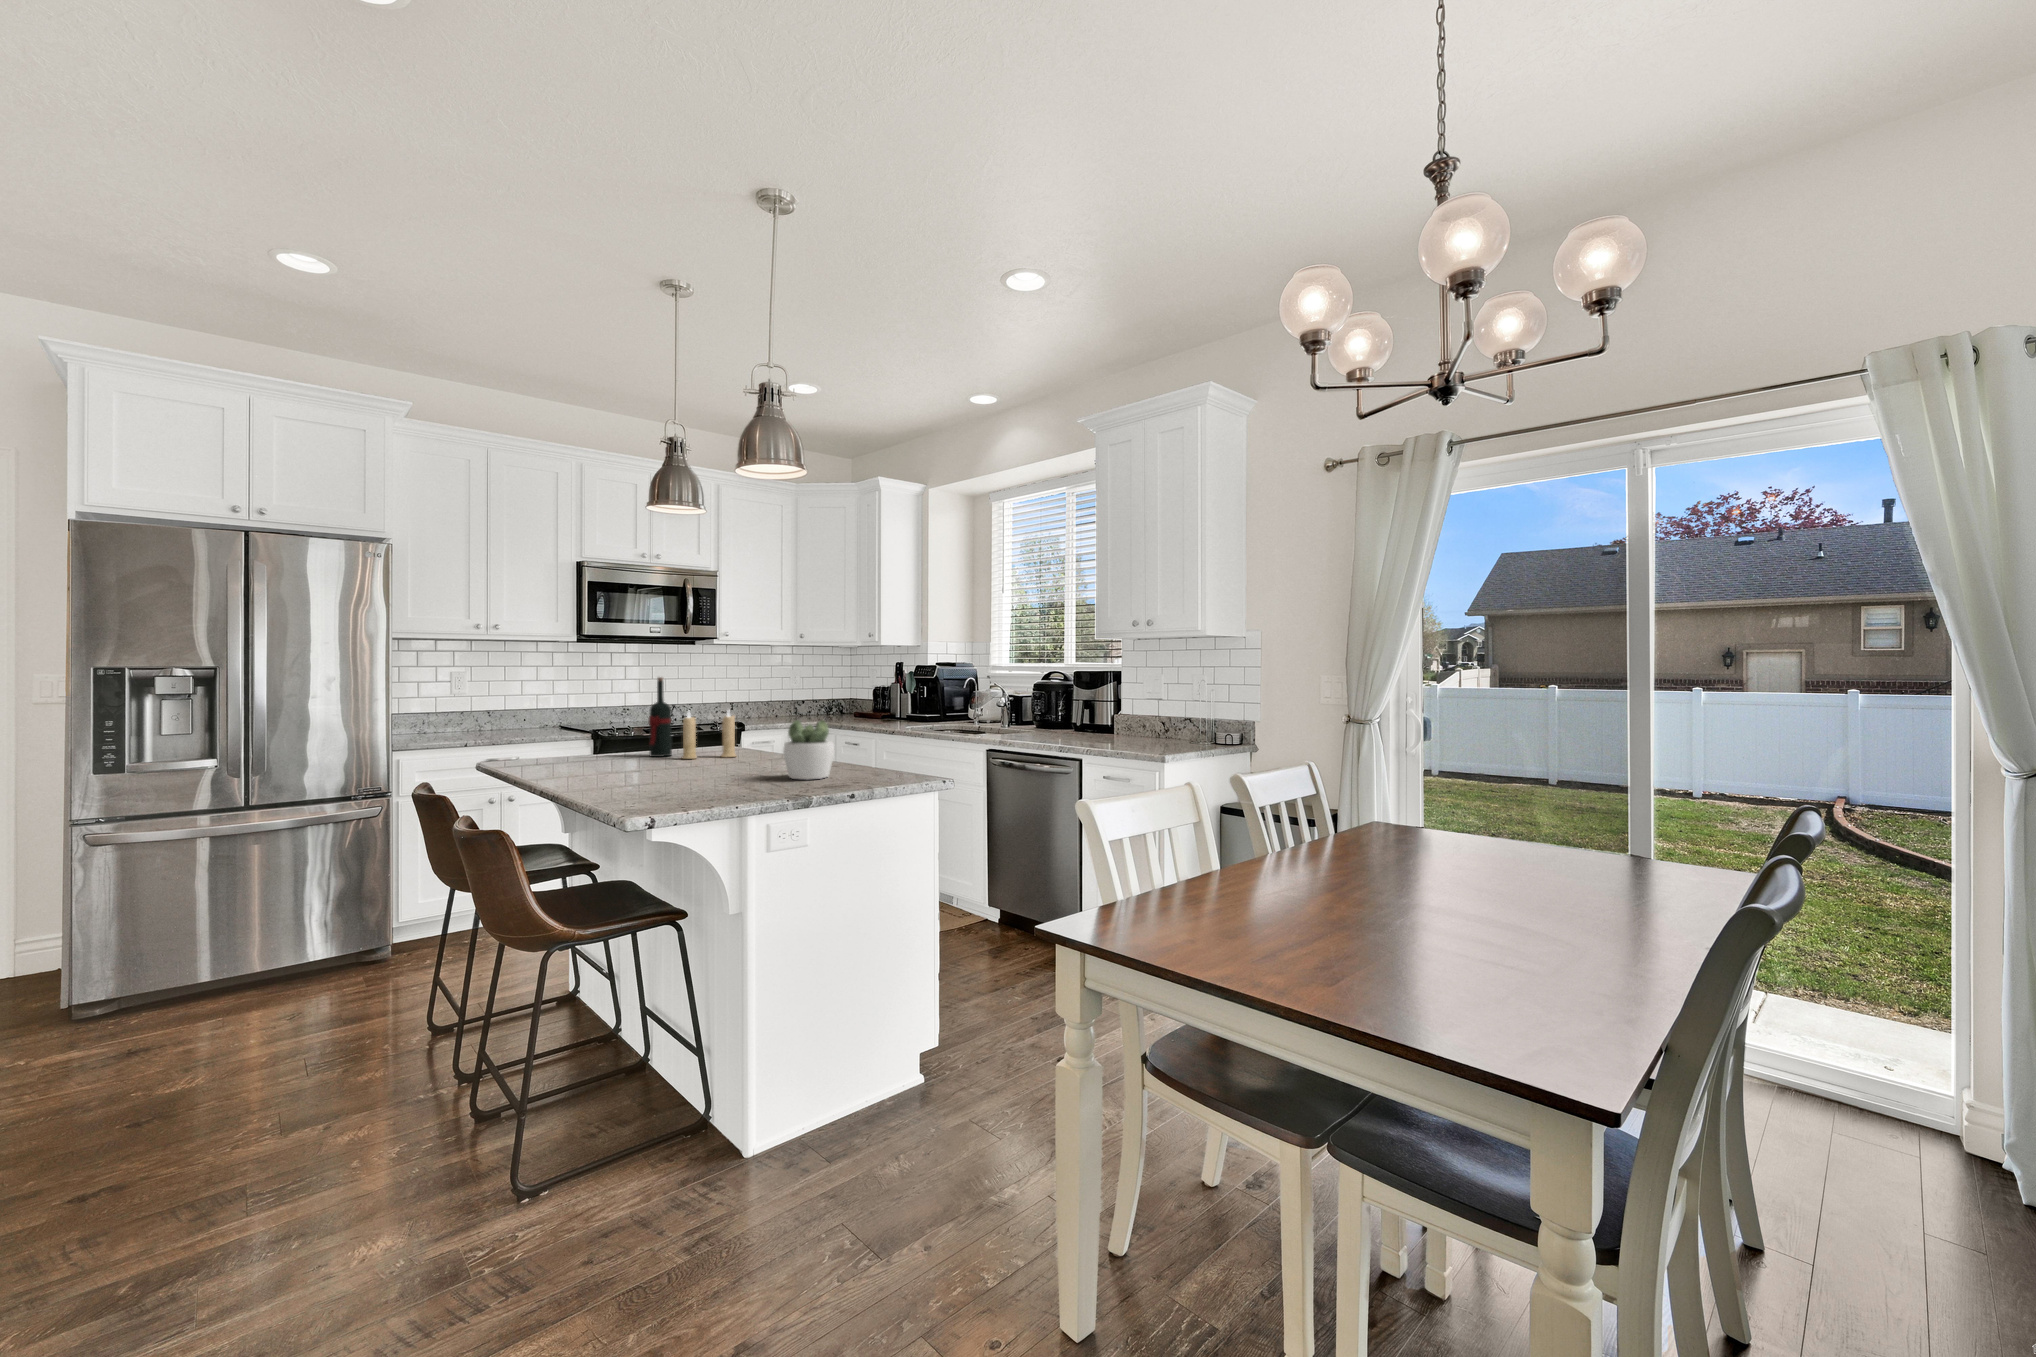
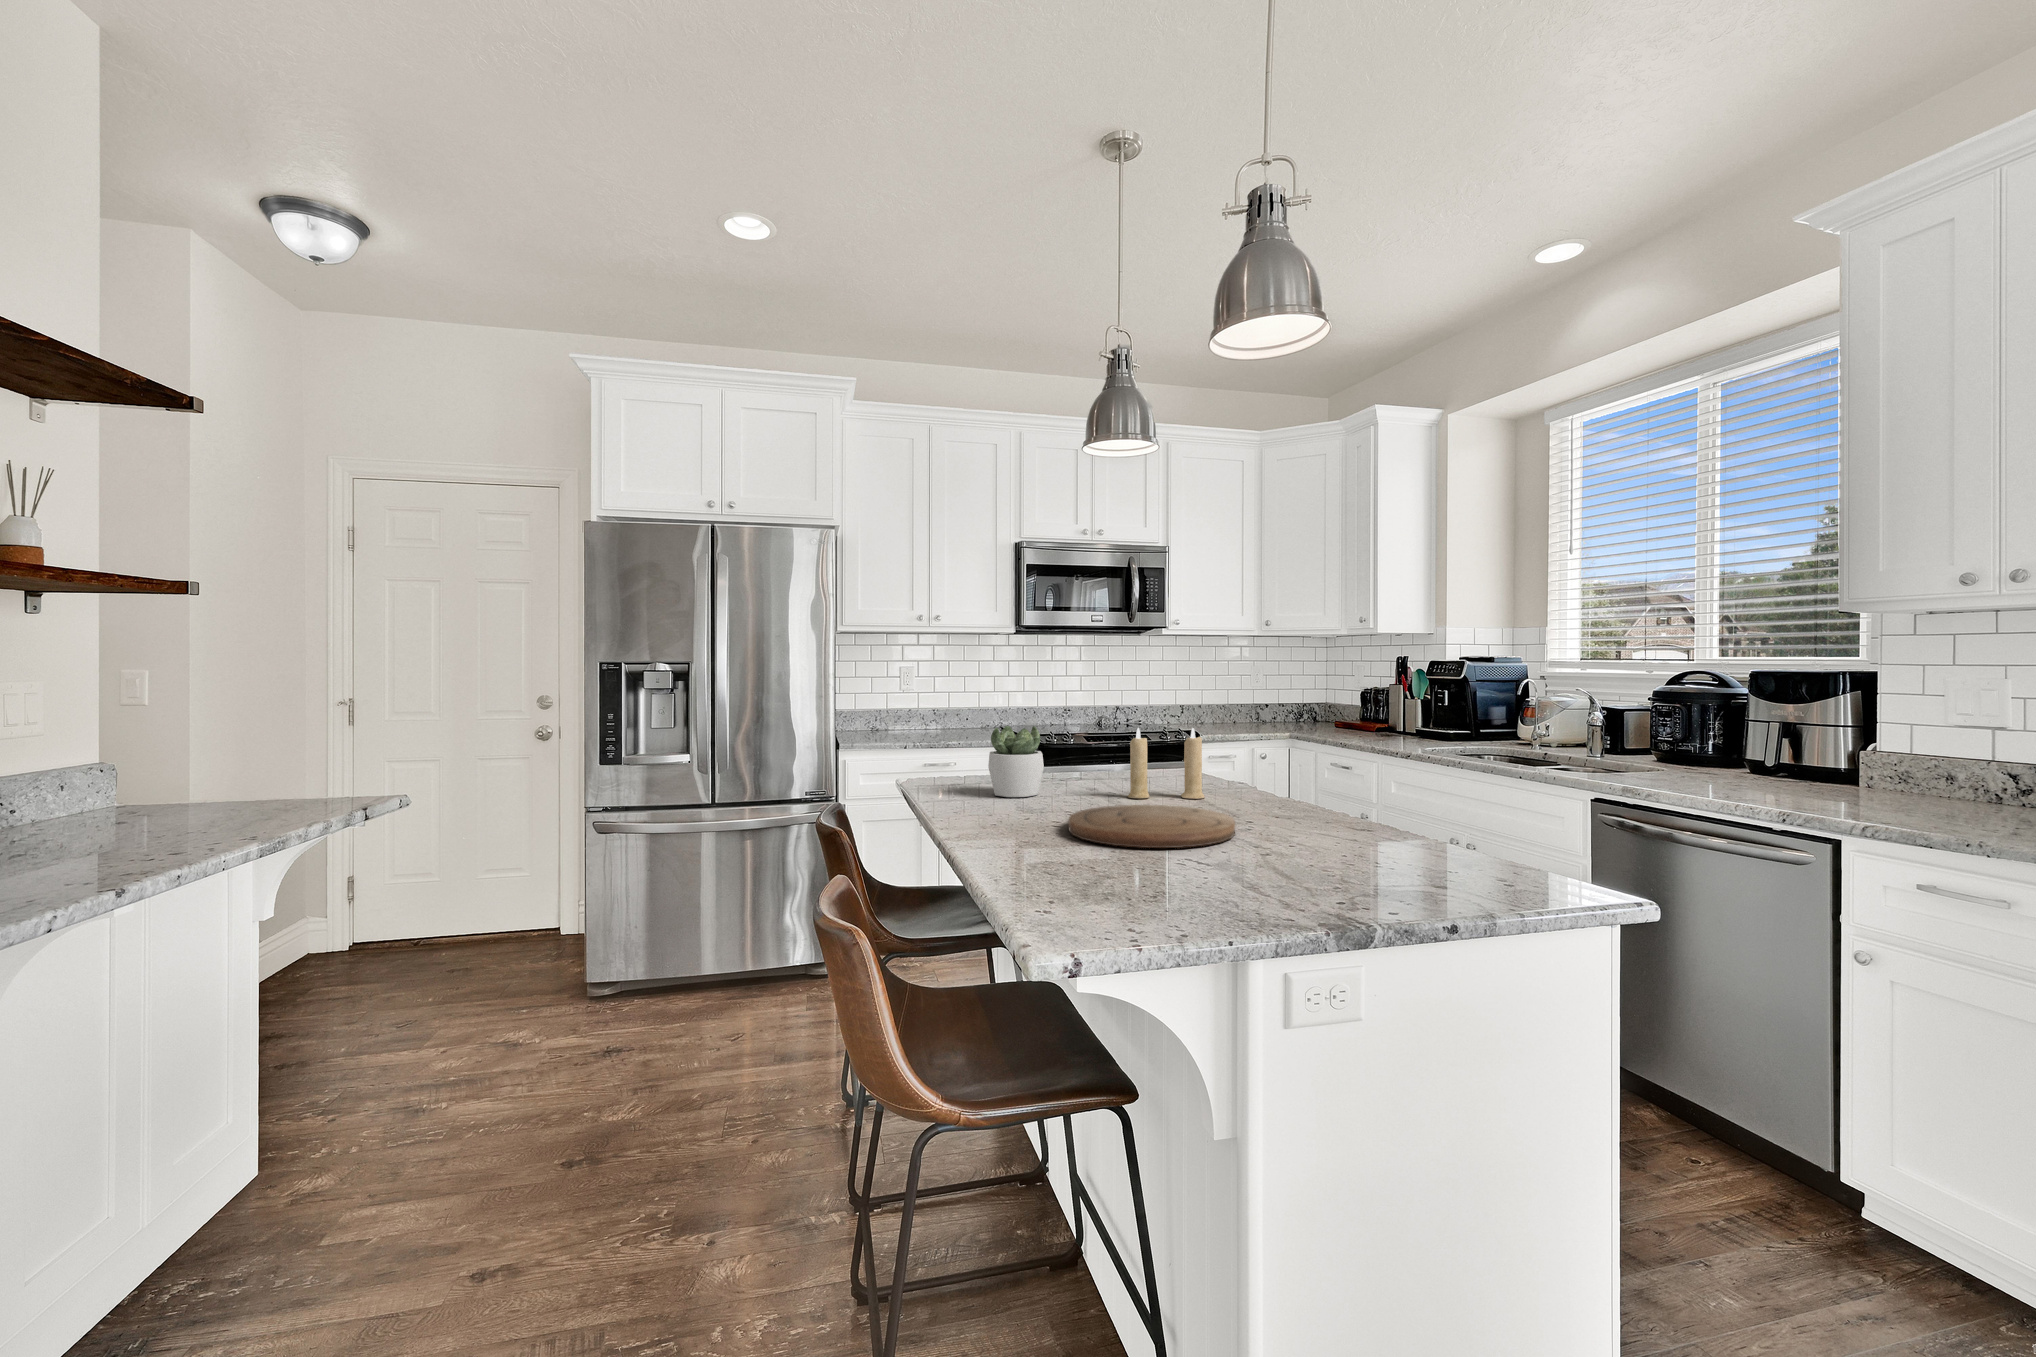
wine bottle: present [649,677,672,757] -> none [1086,680,1116,791]
succulent plant: present [783,720,834,780] -> present [988,726,1044,797]
cutting board: none [639,759,752,779] -> present [1068,805,1235,848]

